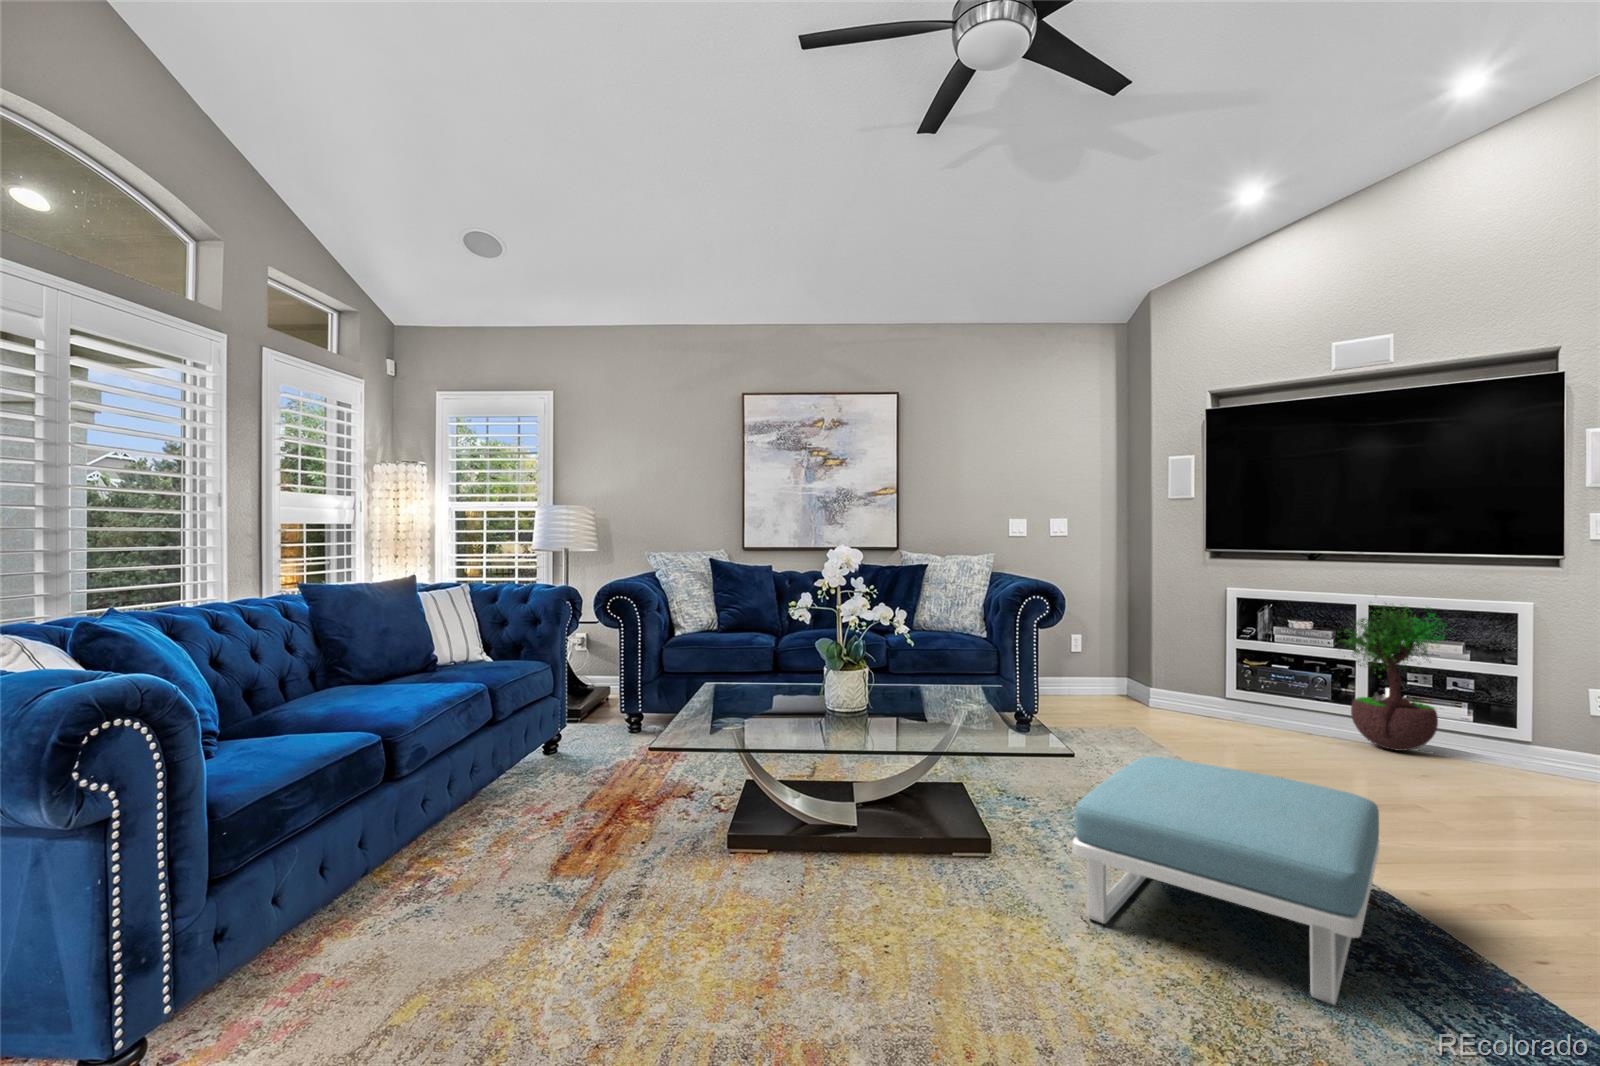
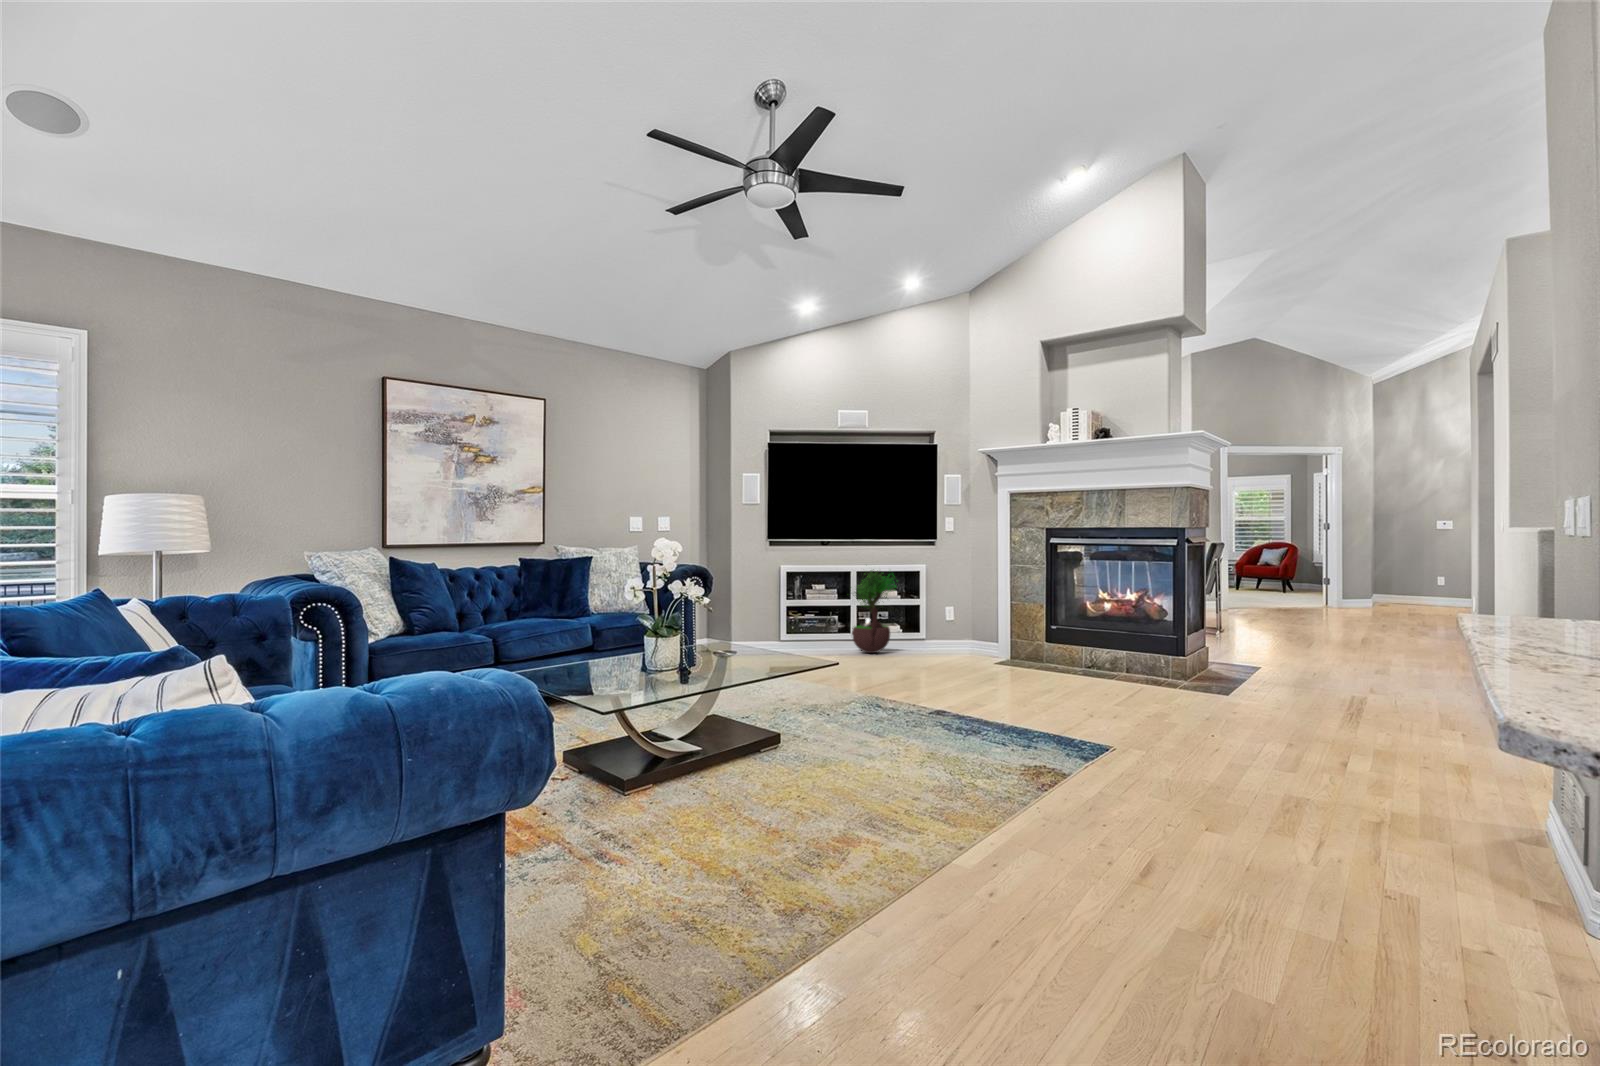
footstool: present [1072,756,1379,1004] -> none [848,656,995,745]

